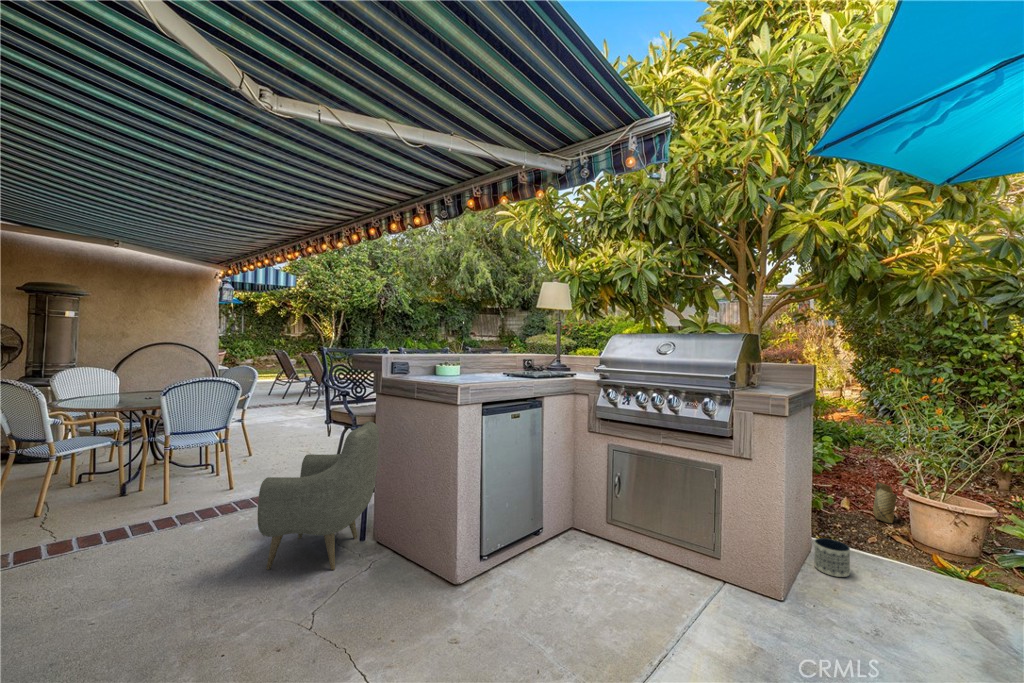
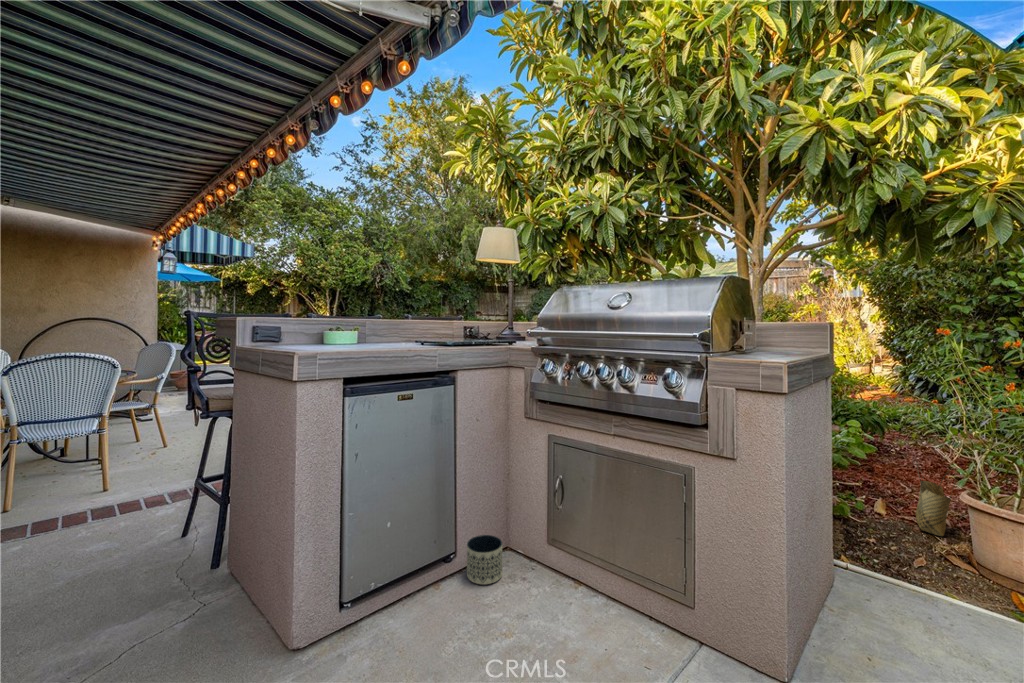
armchair: present [258,422,379,570] -> none [41,406,243,606]
planter: present [814,538,850,577] -> present [467,535,503,584]

